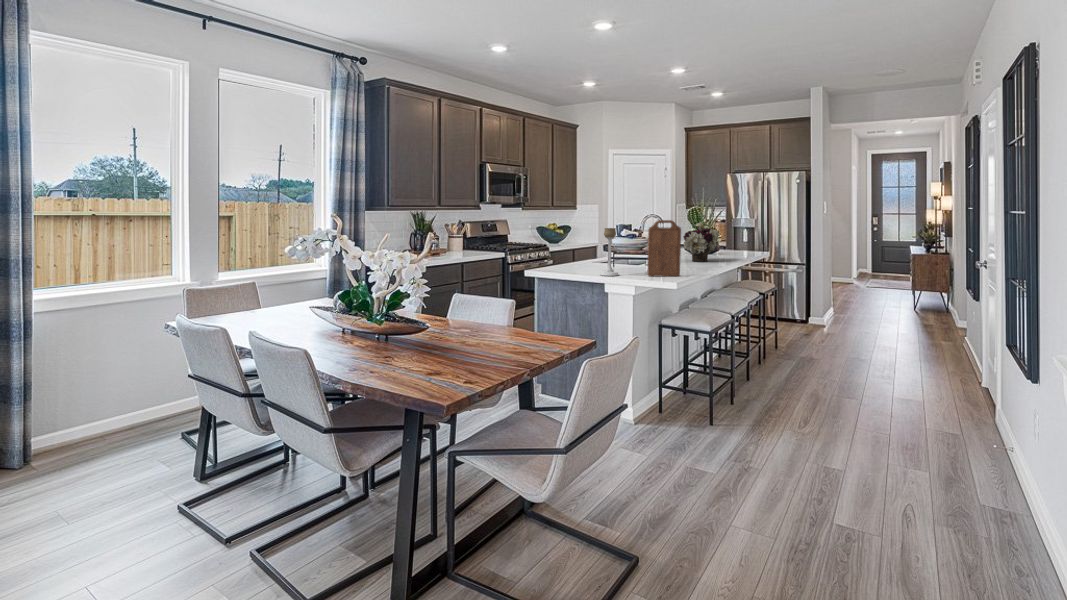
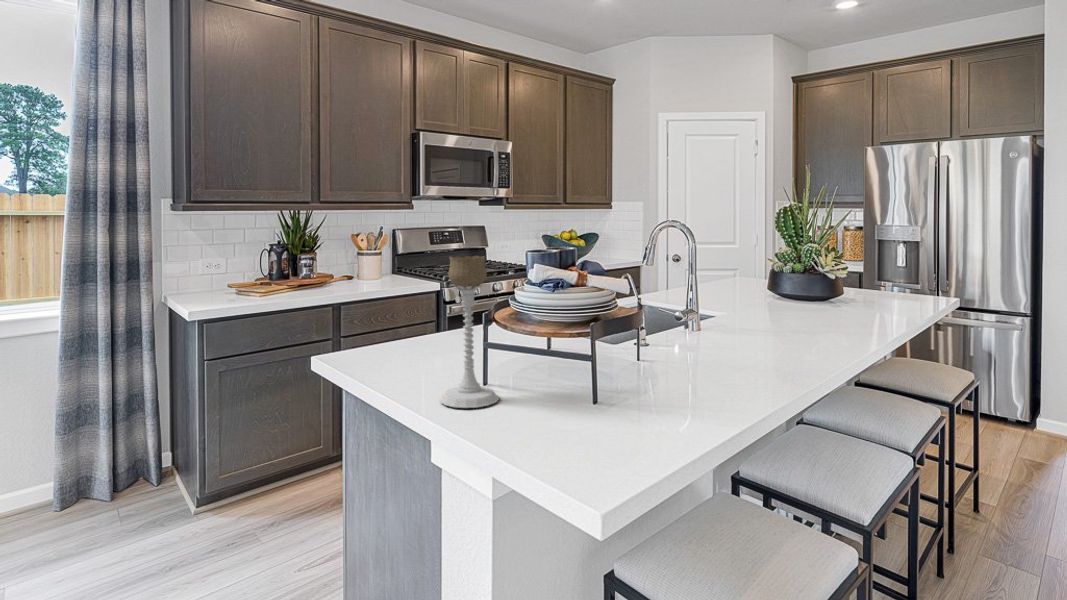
cutting board: present [647,220,681,276] -> none [573,233,689,426]
flower arrangement: present [683,222,719,262] -> none [748,235,841,332]

